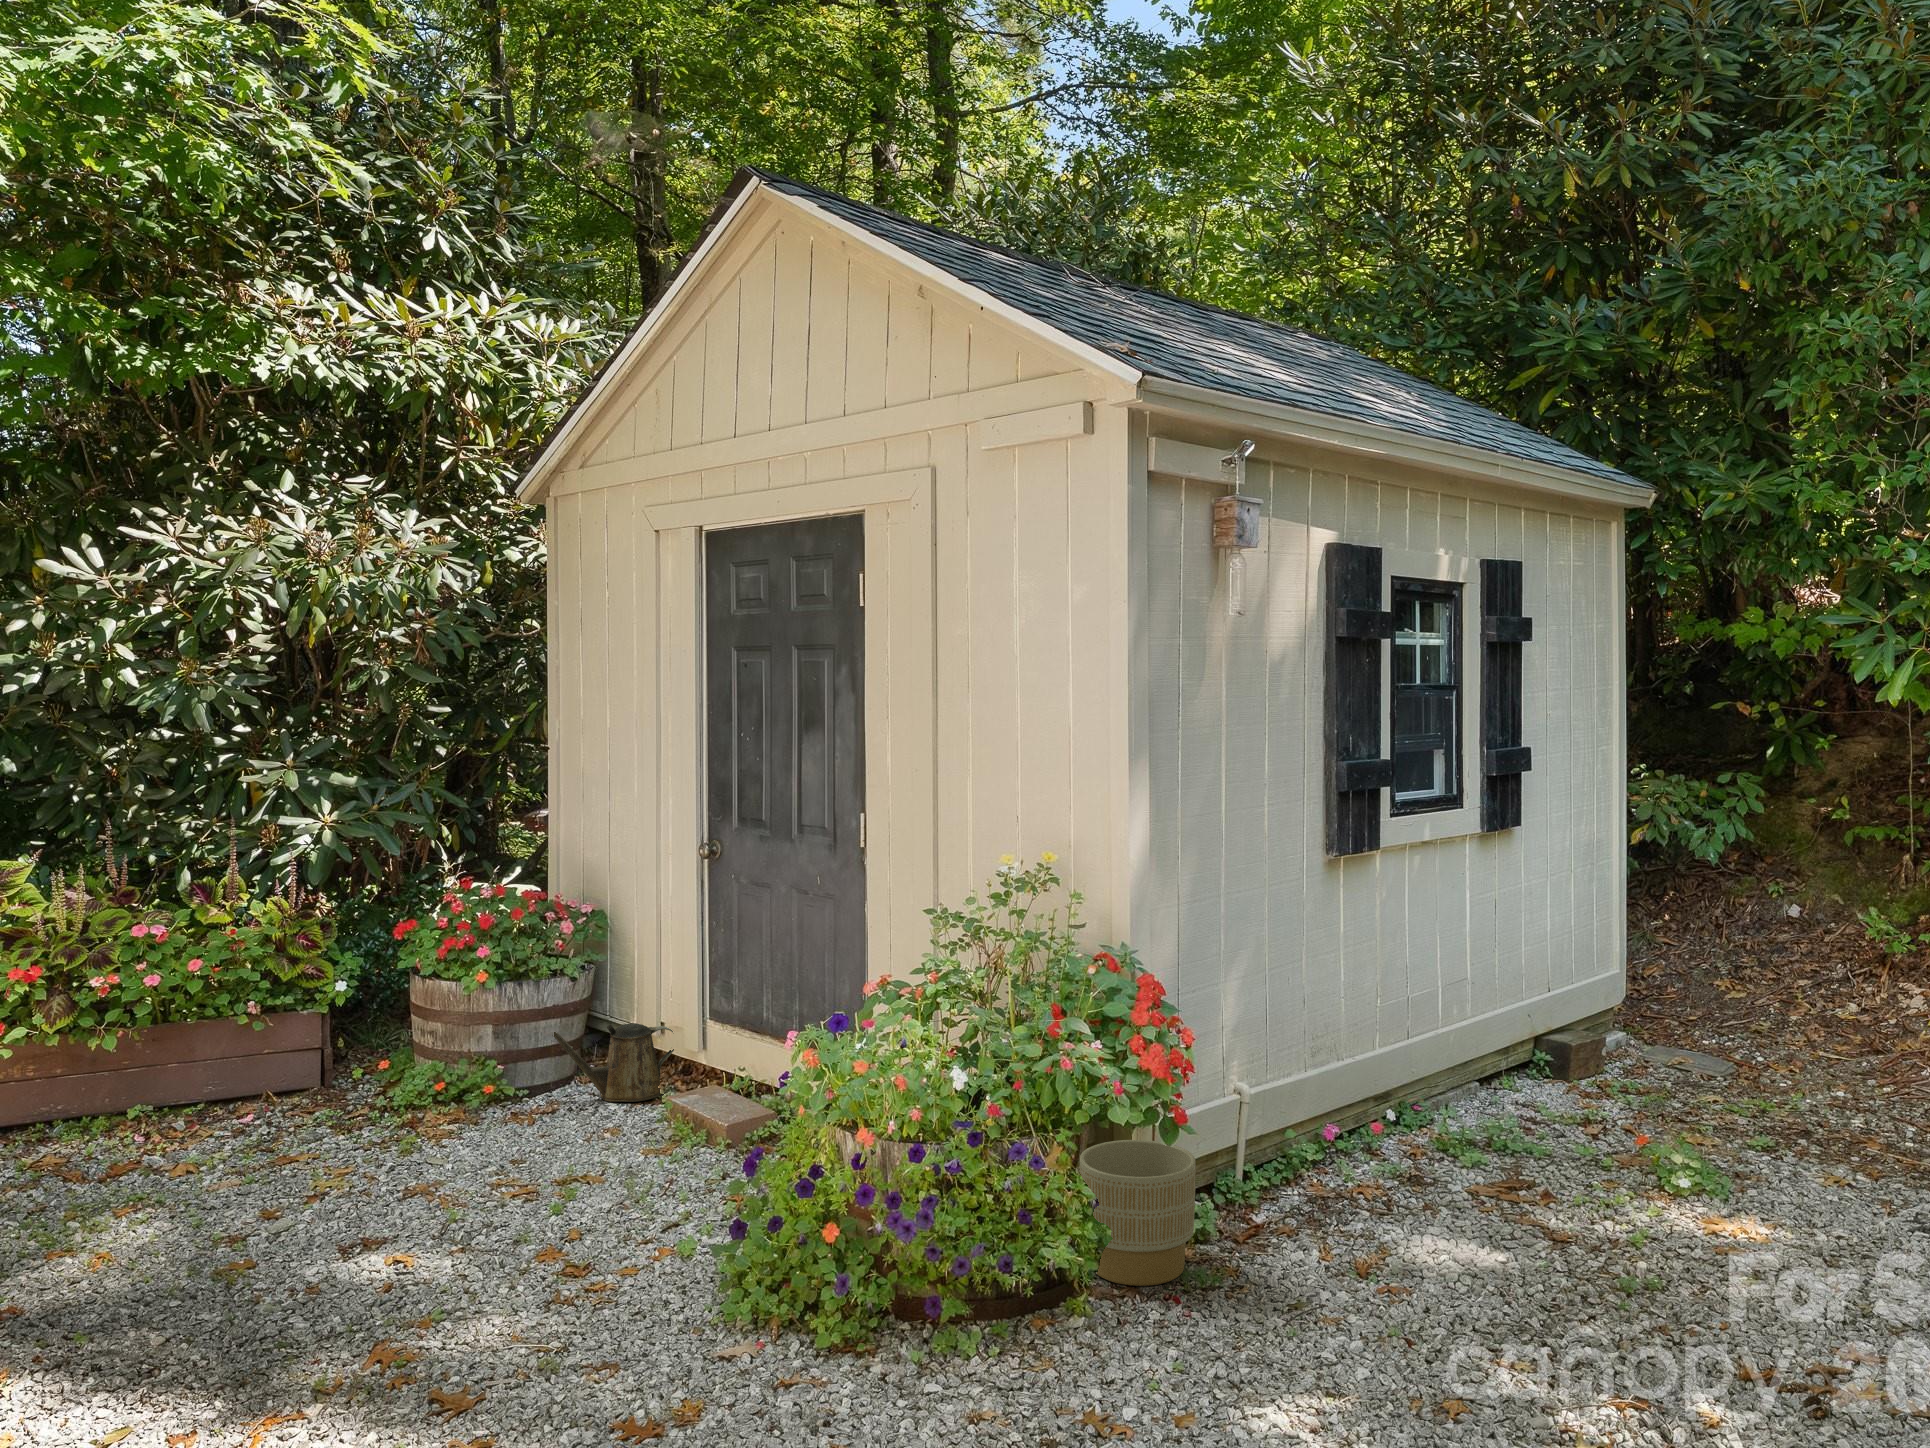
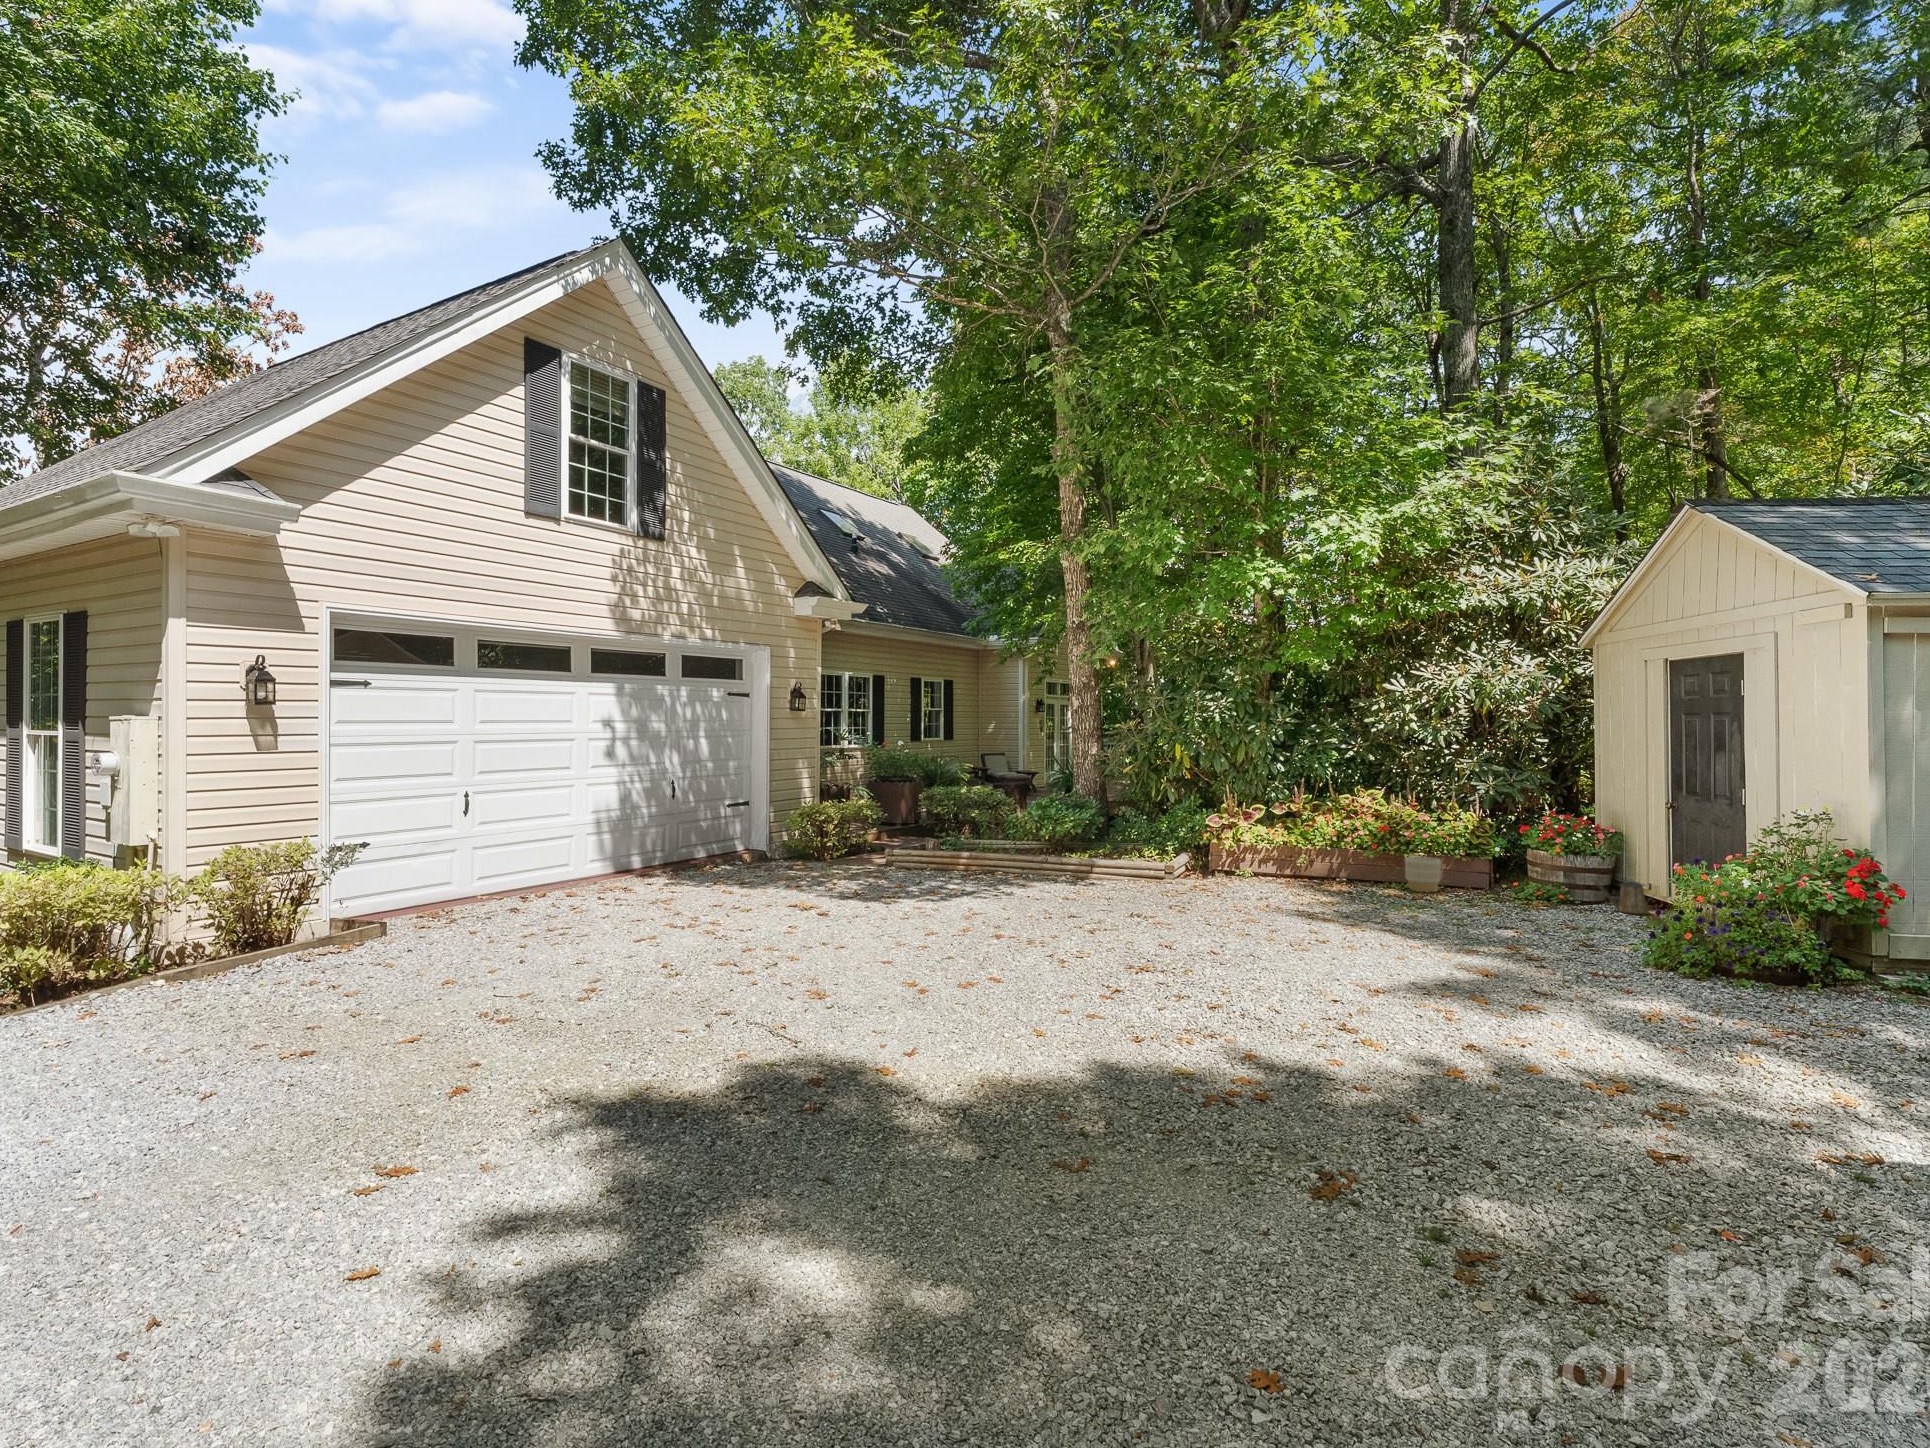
planter: present [1080,1140,1196,1286] -> present [1405,857,1441,892]

